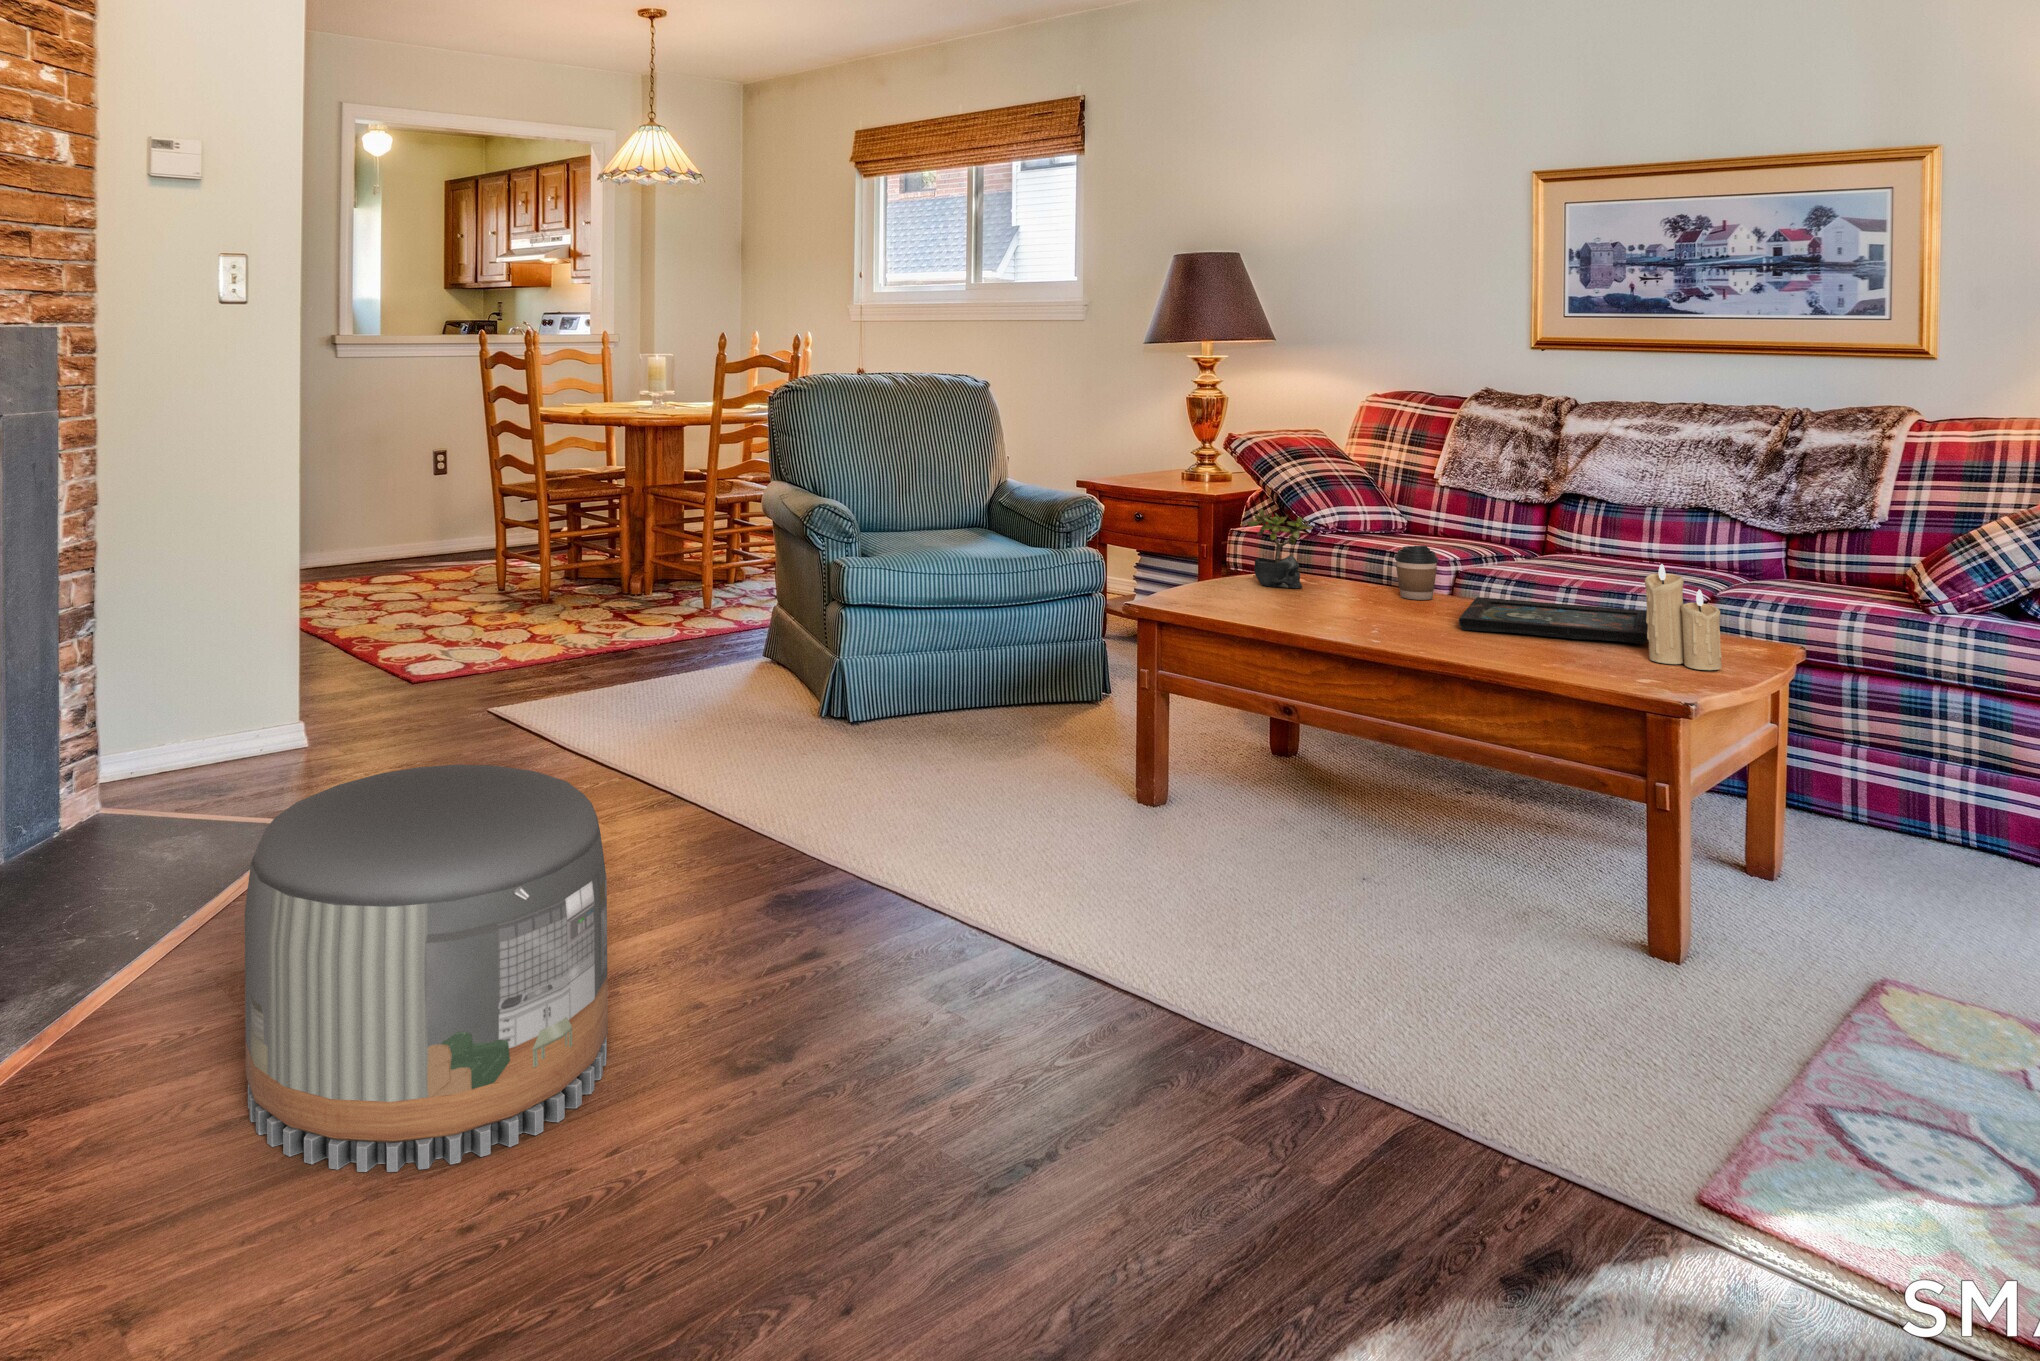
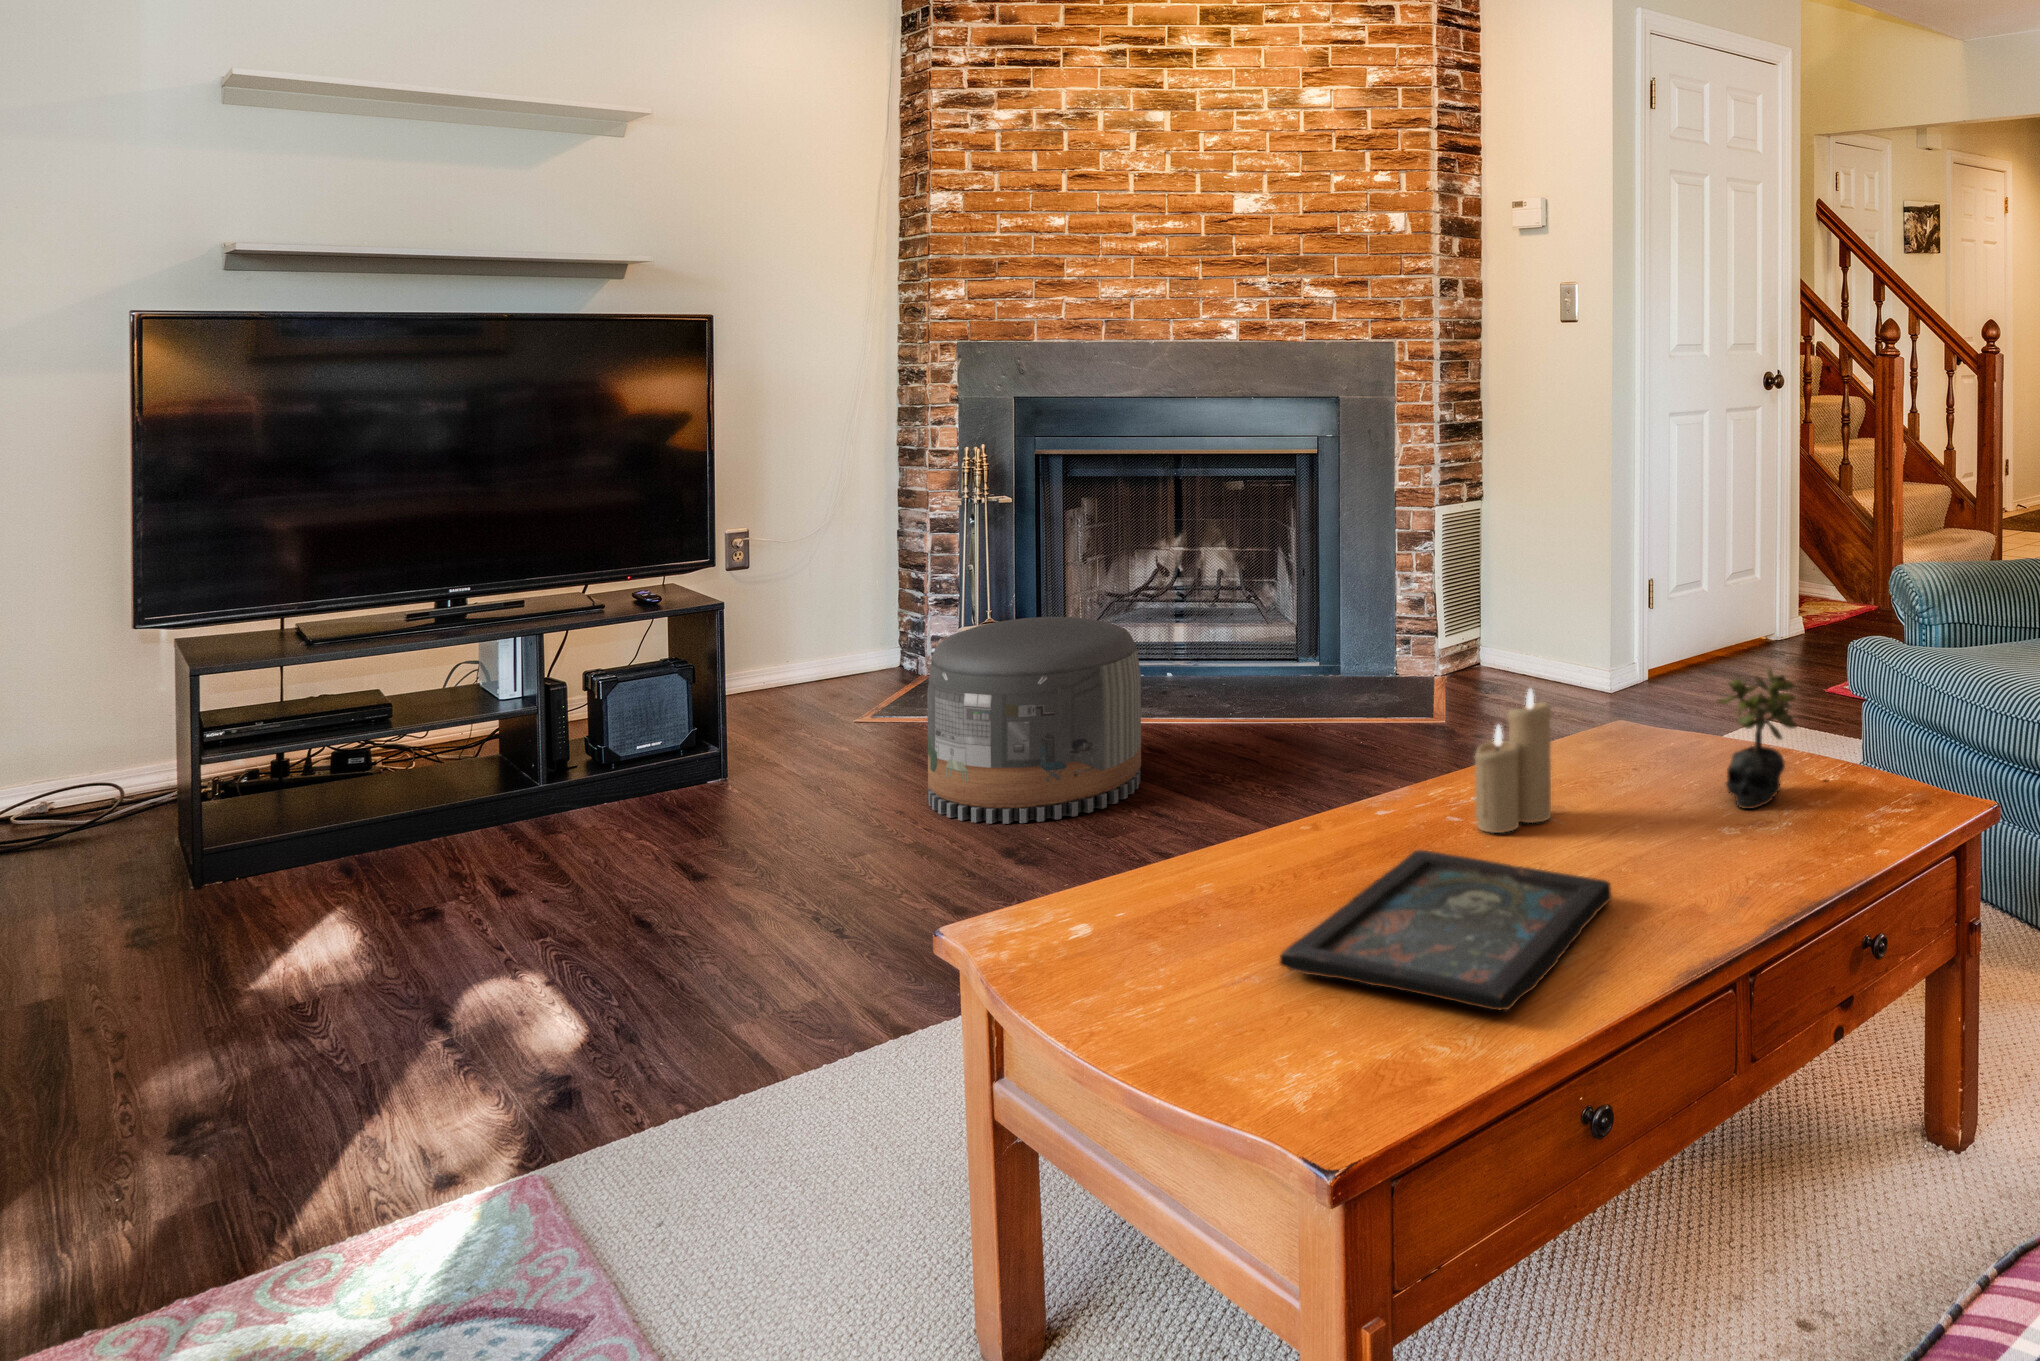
coffee cup: present [1395,546,1438,600] -> none [1666,774,1739,882]
candle: present [1645,564,1722,670] -> present [1475,689,1551,833]

